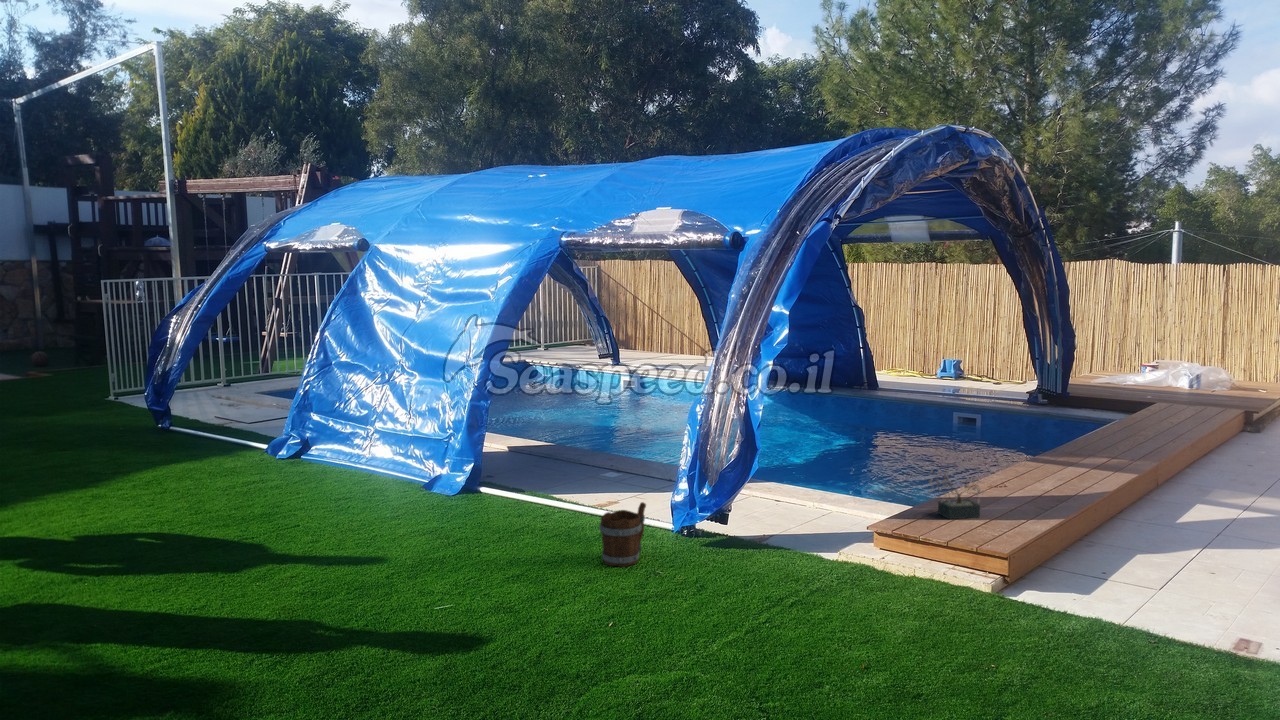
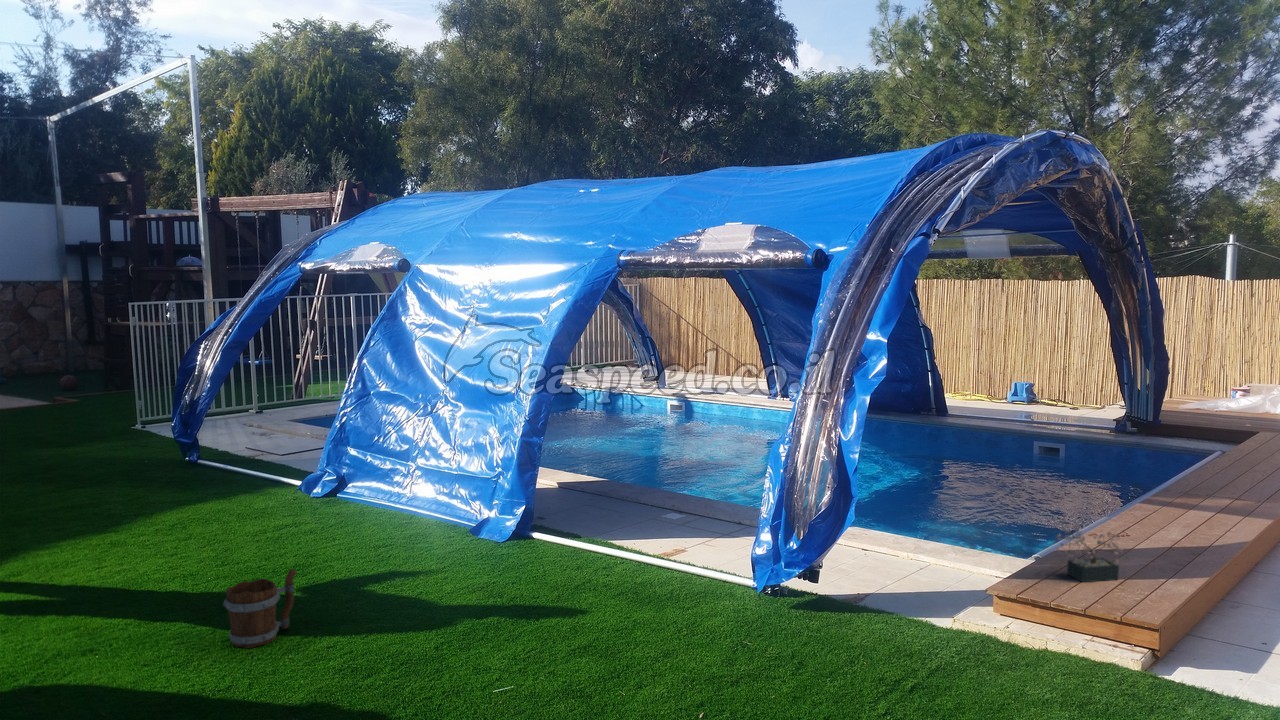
bucket: present [599,502,646,567] -> present [223,569,296,648]

